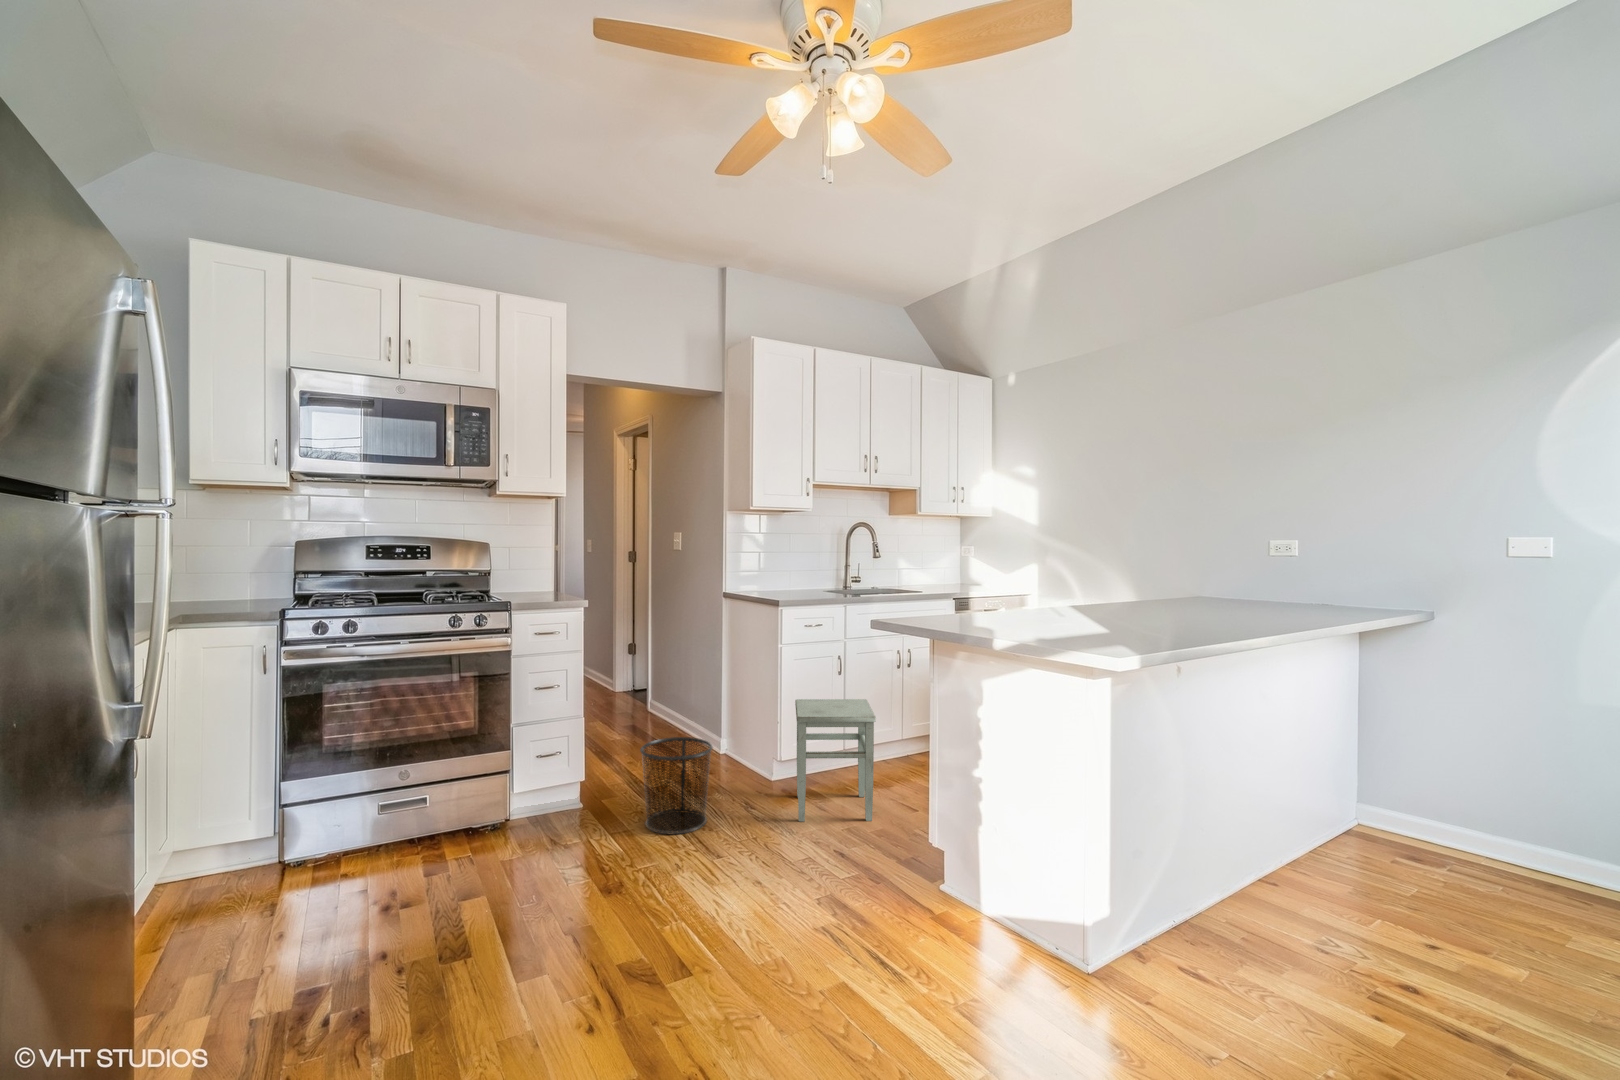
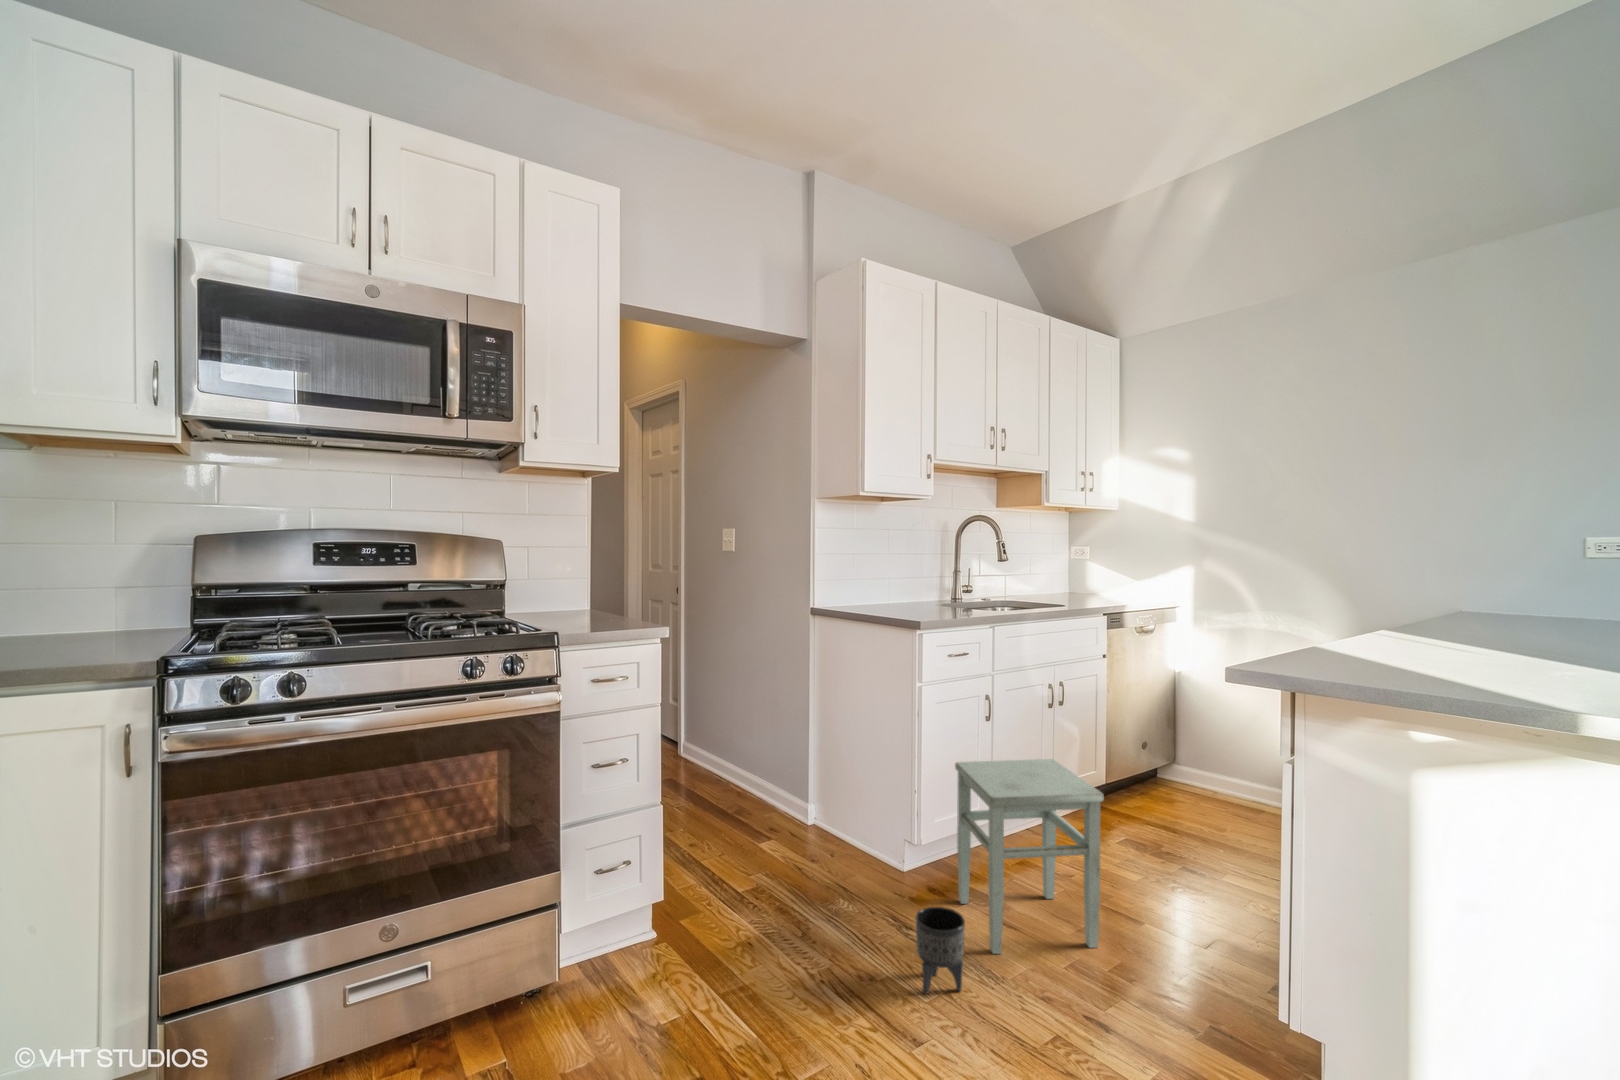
waste bin: present [640,737,713,834] -> none [757,829,867,993]
planter: none [737,785,768,837] -> present [915,907,965,994]

